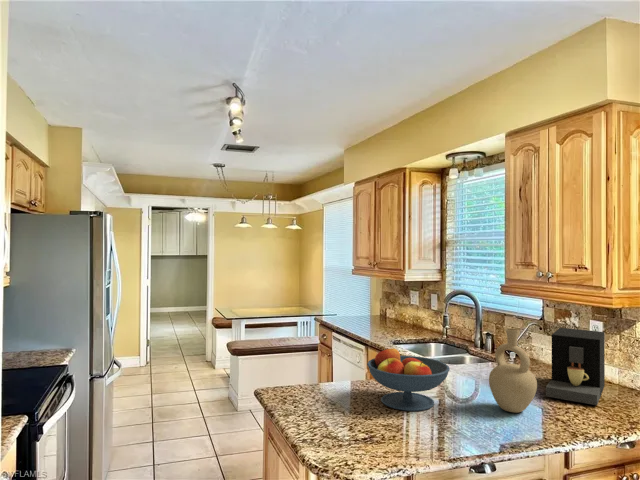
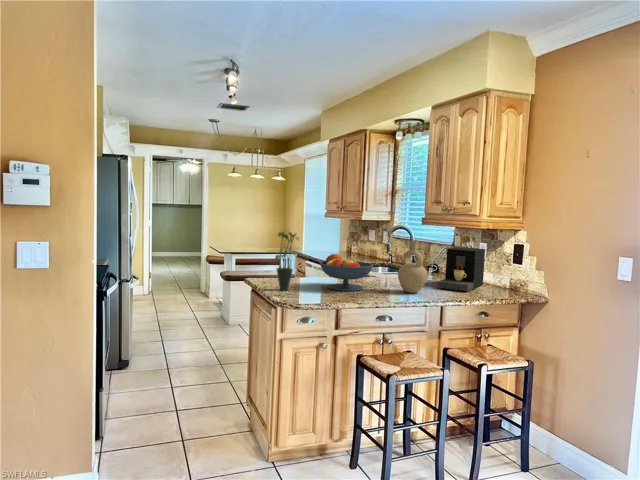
potted plant: none [302,317,338,413] -> present [275,232,299,290]

